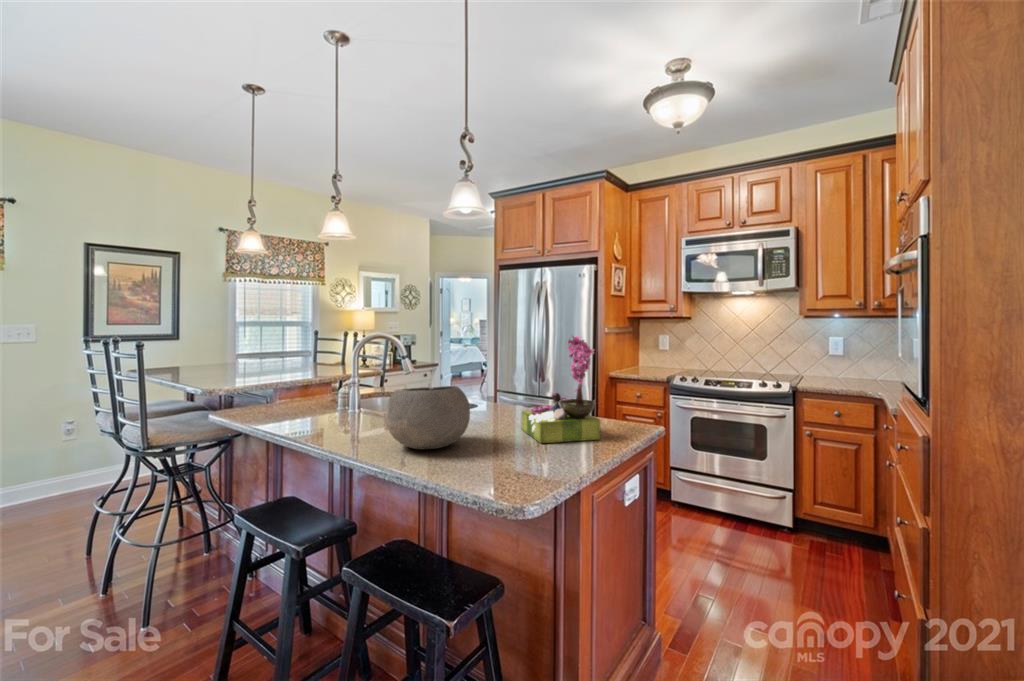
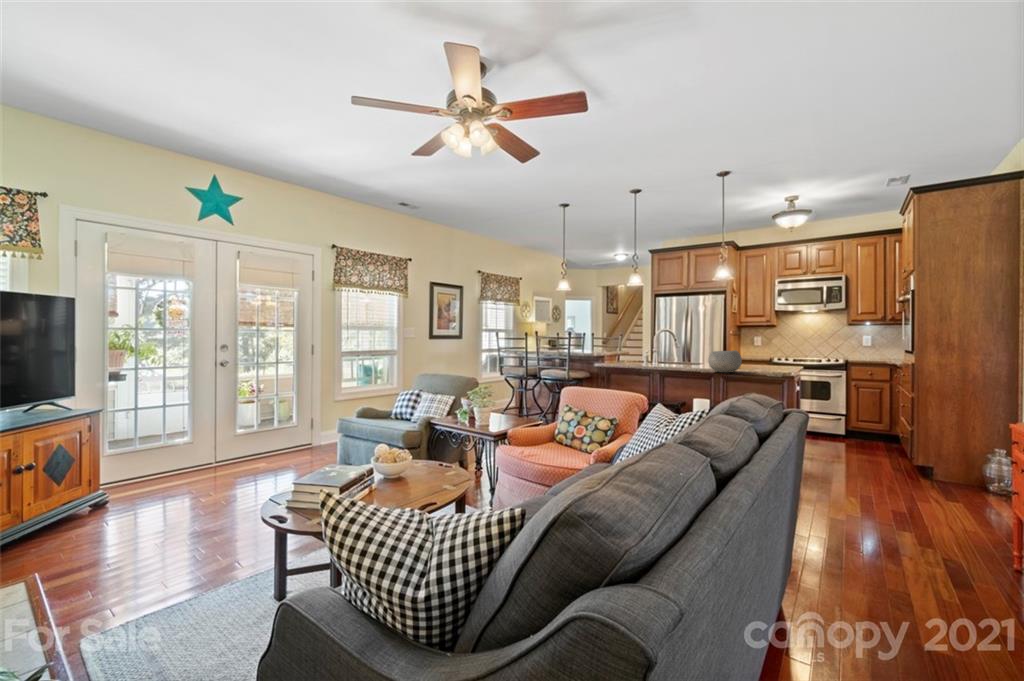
flower arrangement: present [521,336,600,443] -> none [746,331,785,372]

